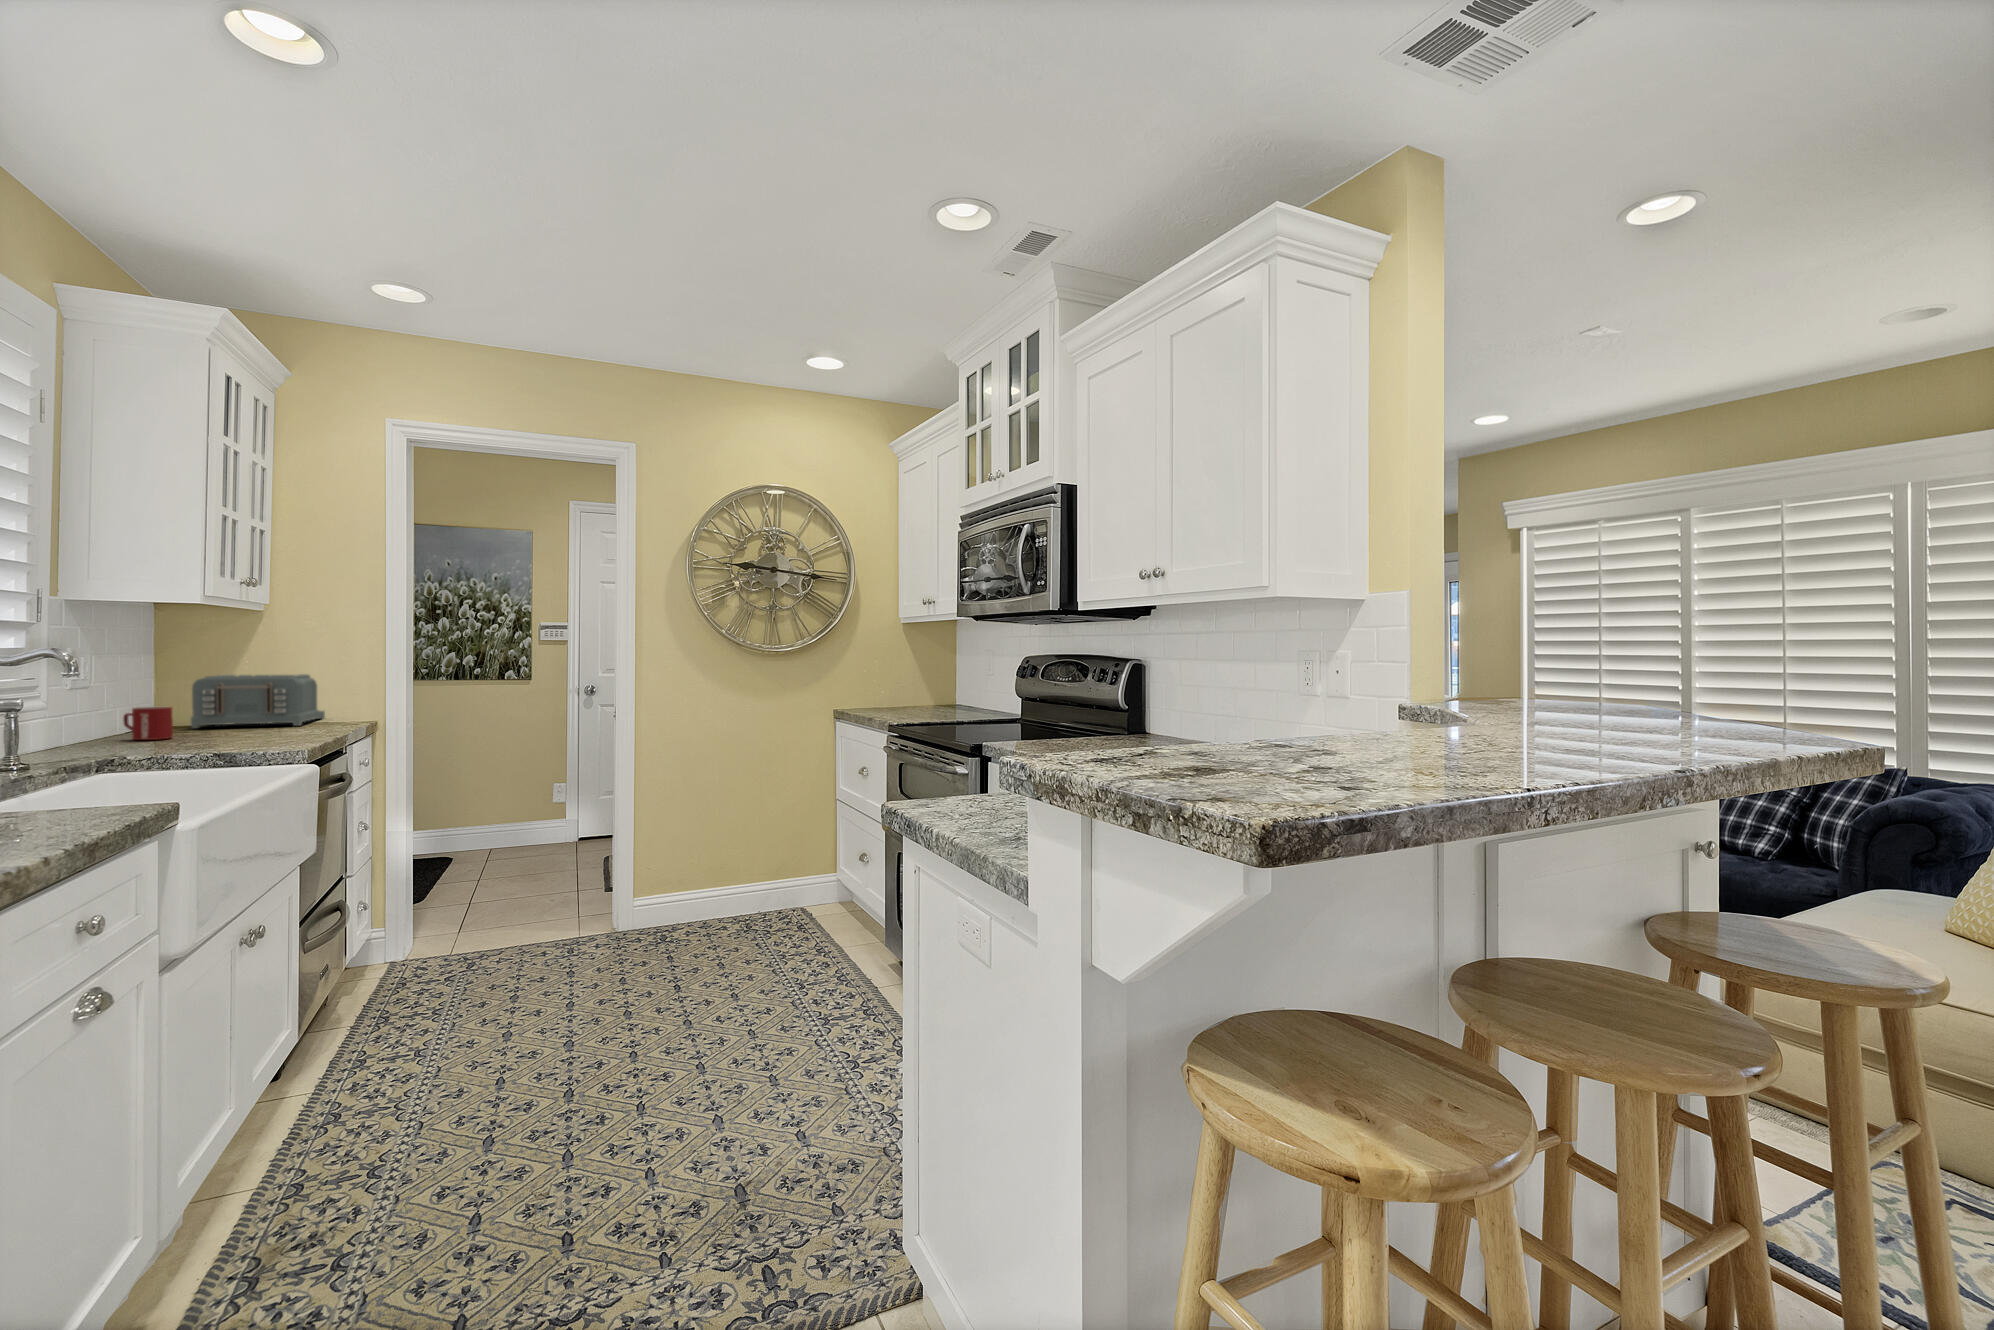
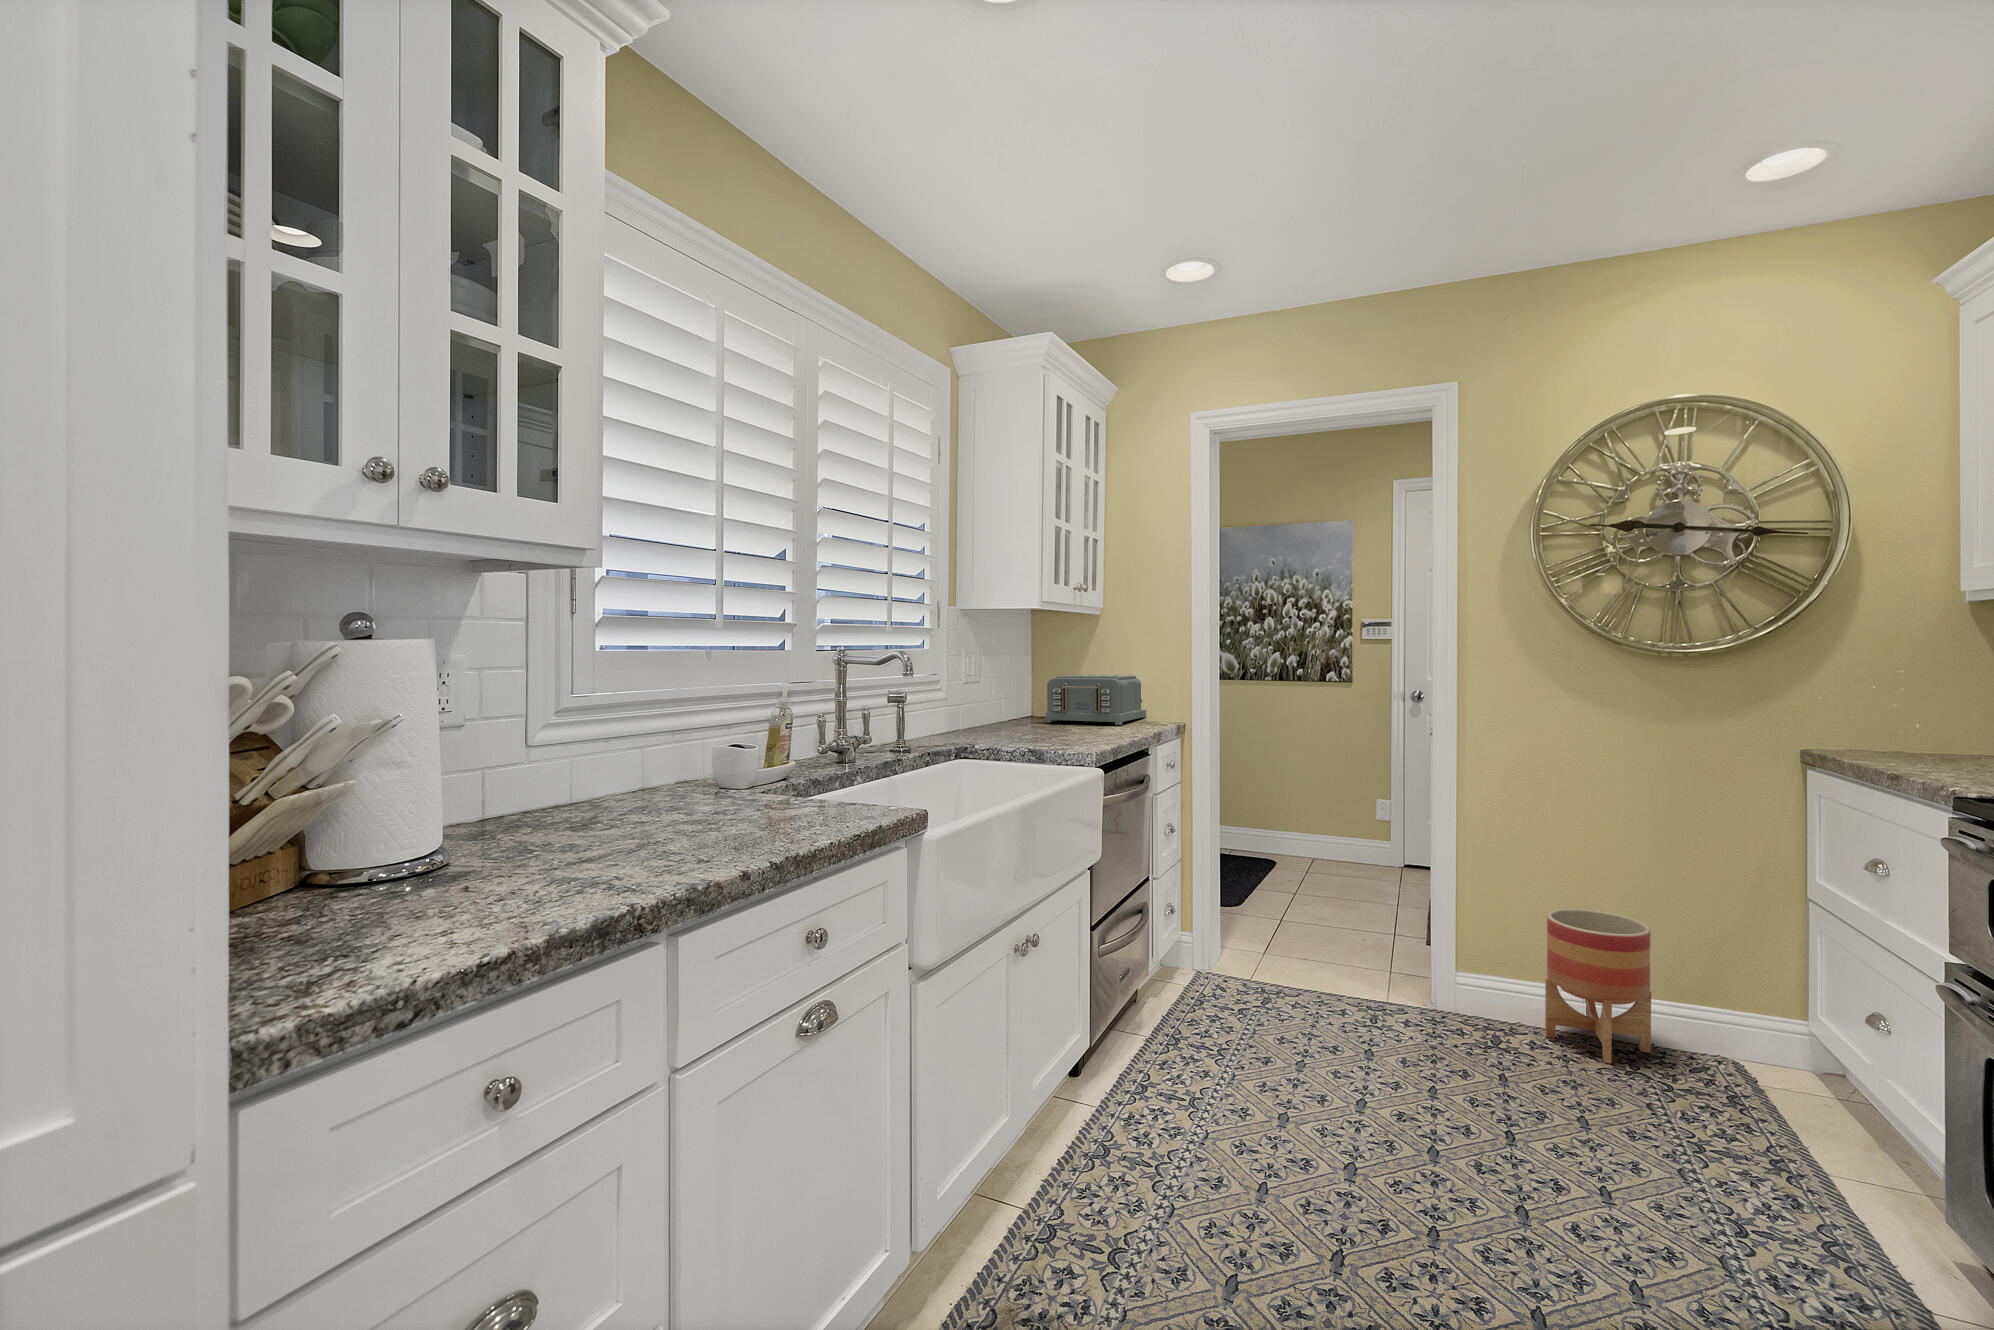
mug: present [123,706,173,740] -> none [997,703,1026,732]
planter: none [696,834,759,934] -> present [1545,909,1651,1063]

